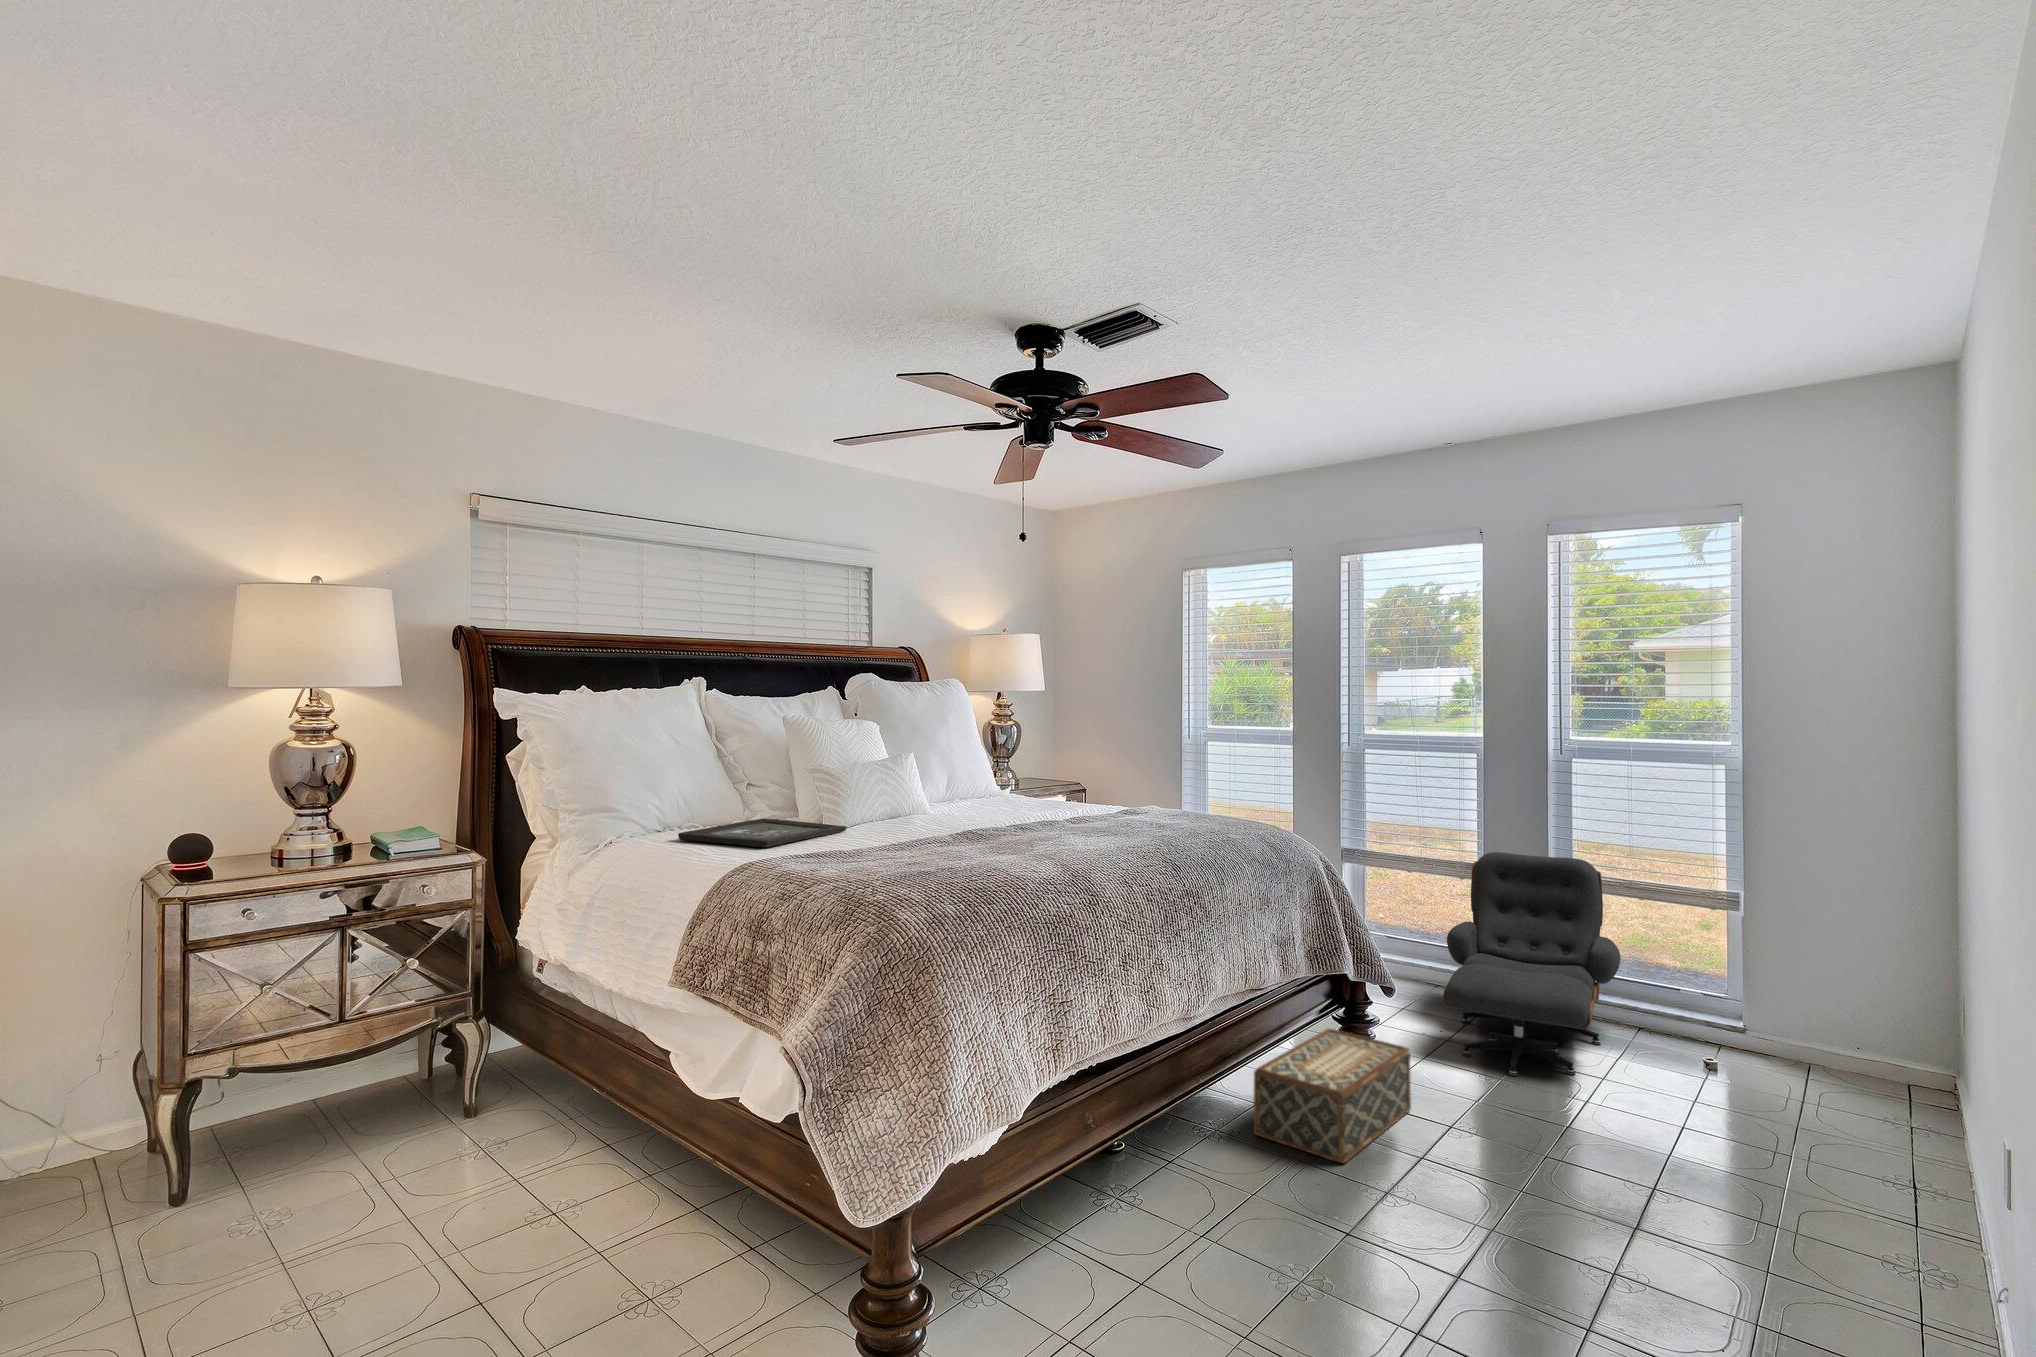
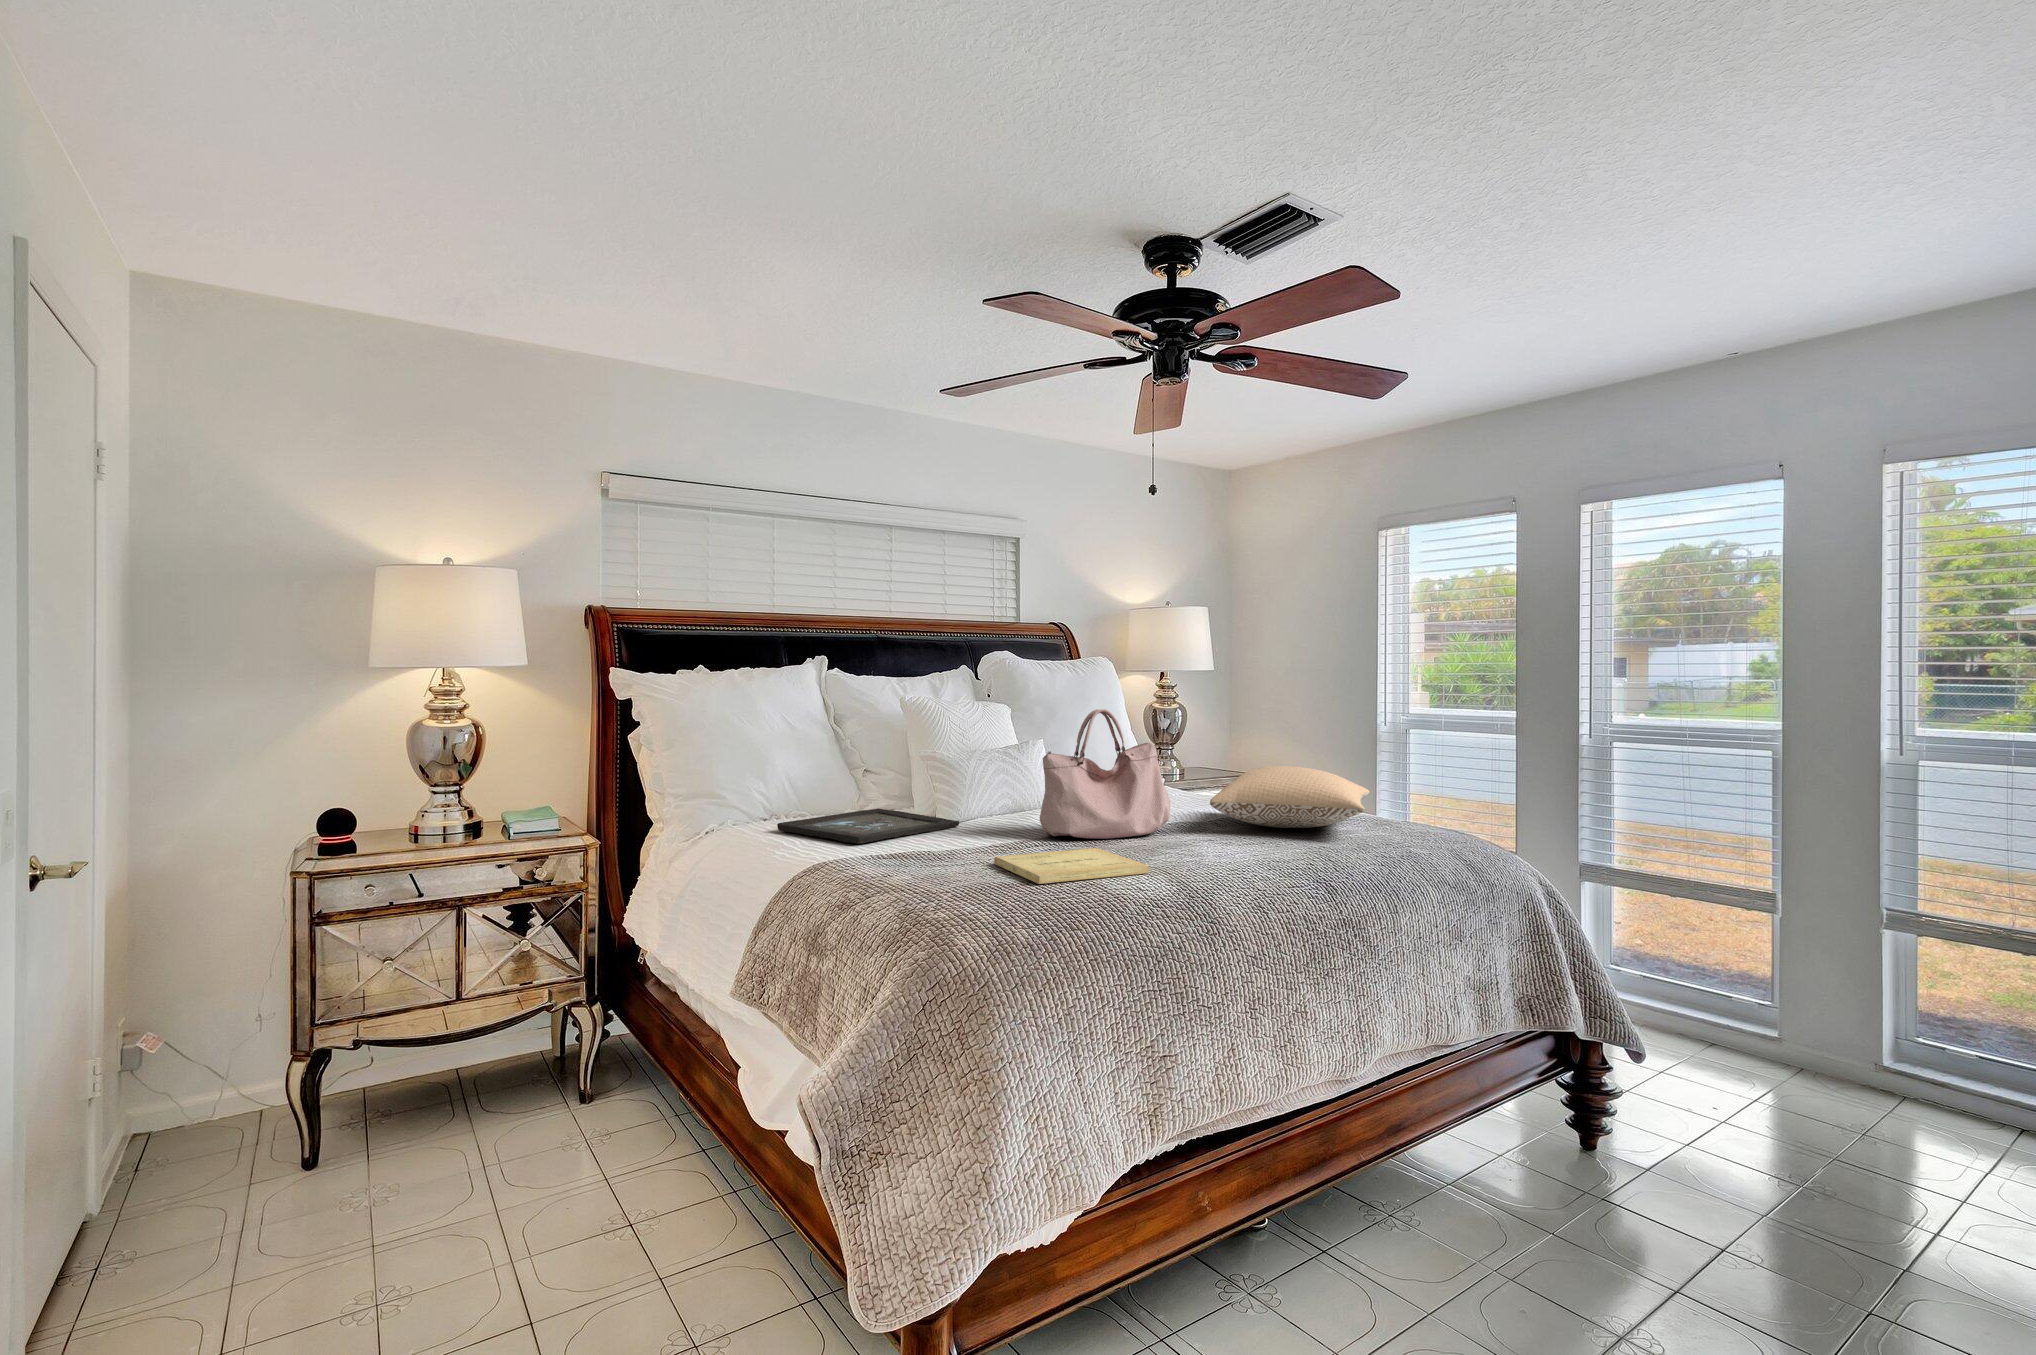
handbag: none [924,724,1033,836] -> present [1040,709,1170,839]
pillow: none [1067,771,1193,822] -> present [1210,766,1369,828]
book: none [900,842,1034,870] -> present [994,848,1149,884]
lounge chair: present [1443,852,1621,1076] -> none [1712,878,1984,1186]
woven basket: present [1254,1029,1411,1163] -> none [1436,1094,1658,1282]

